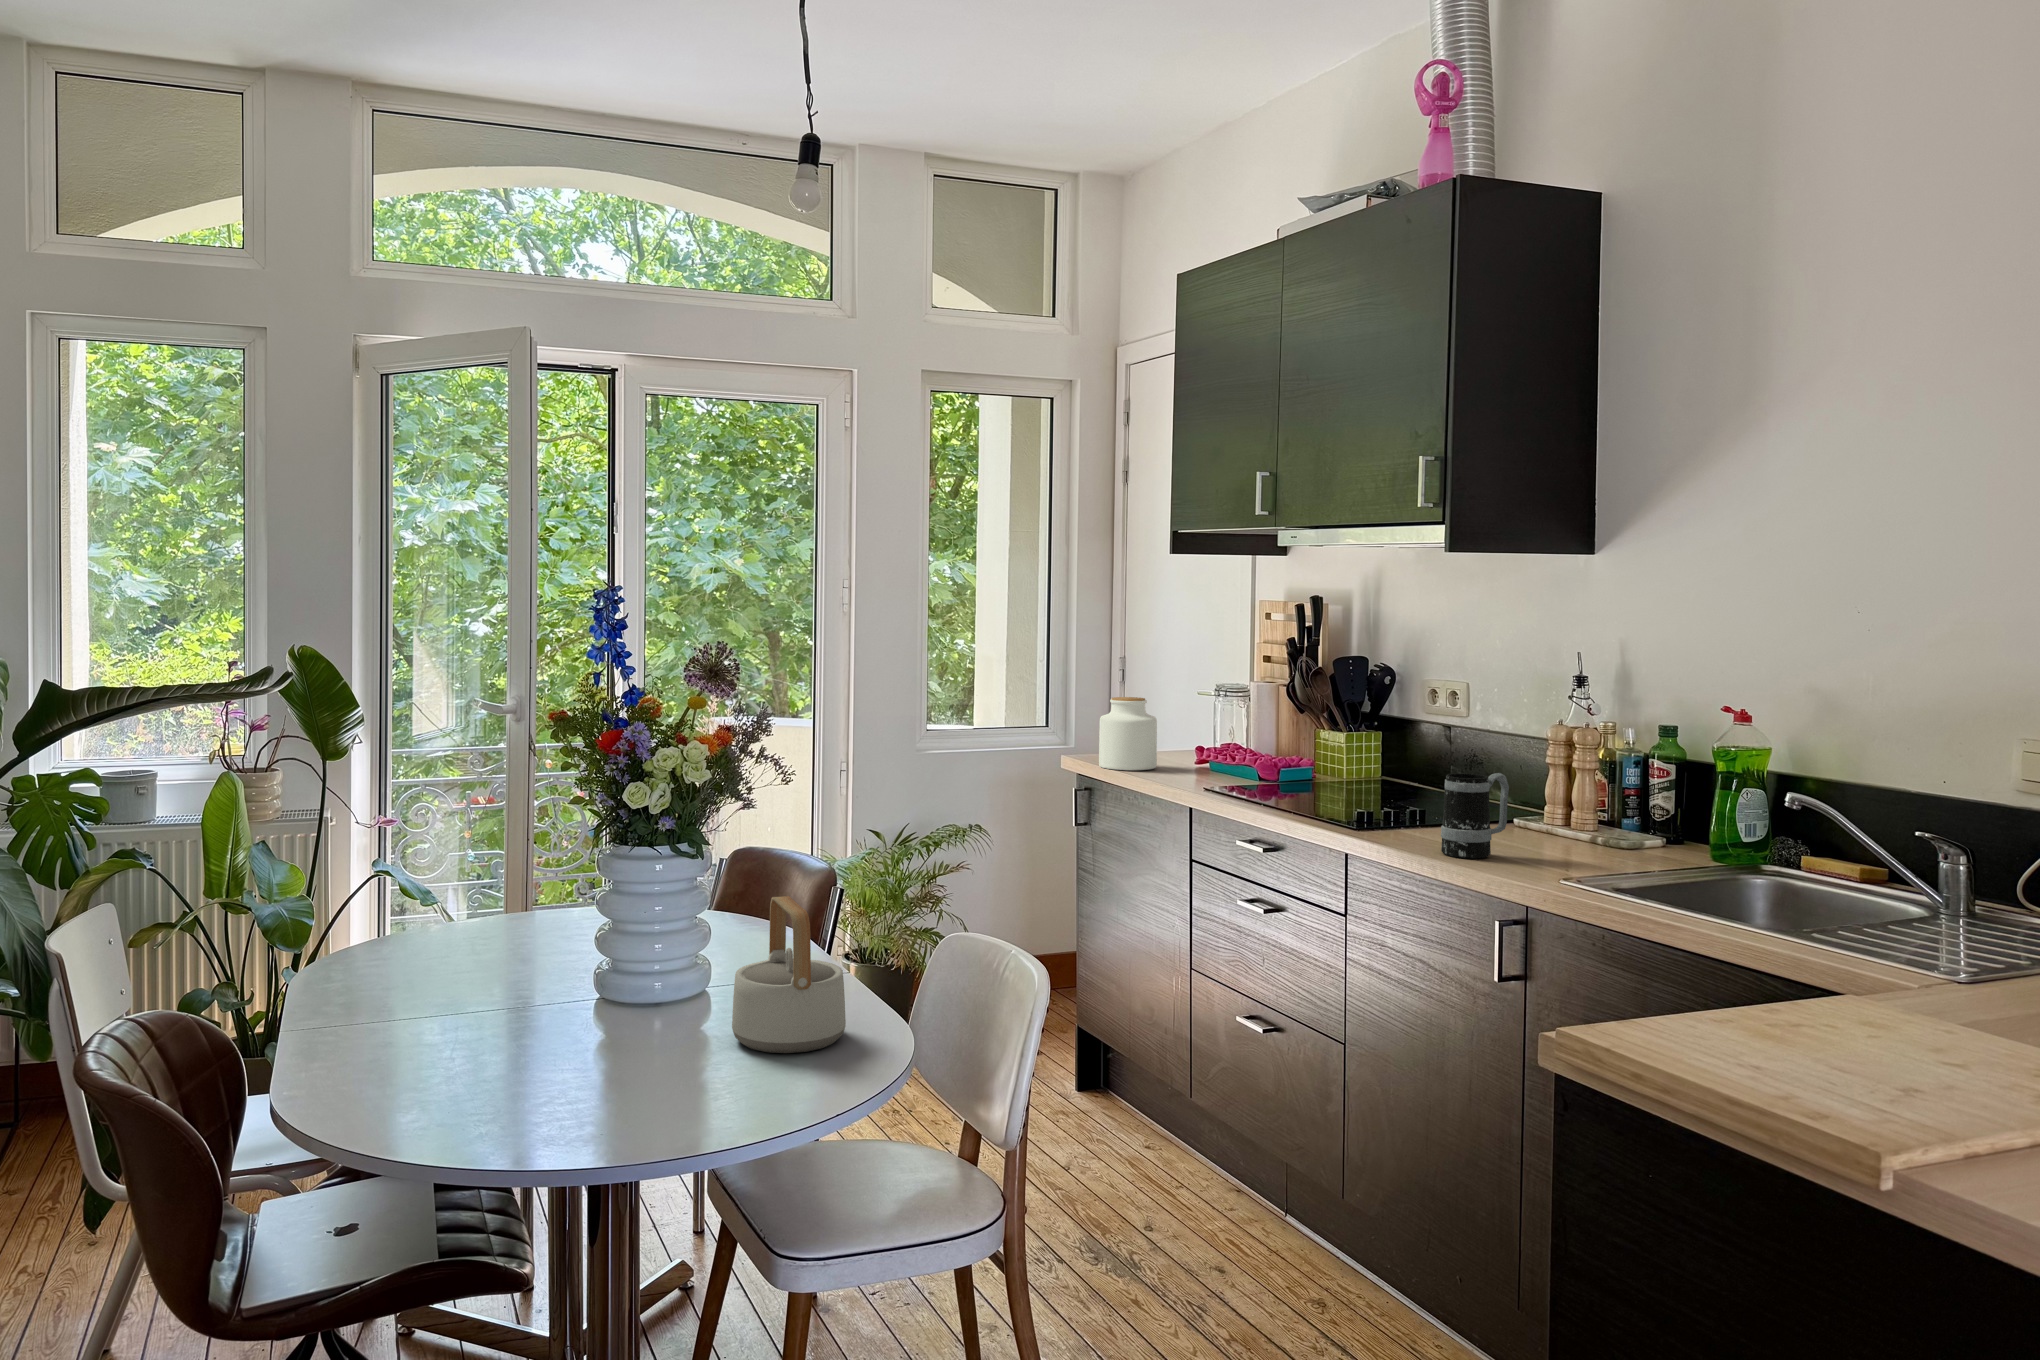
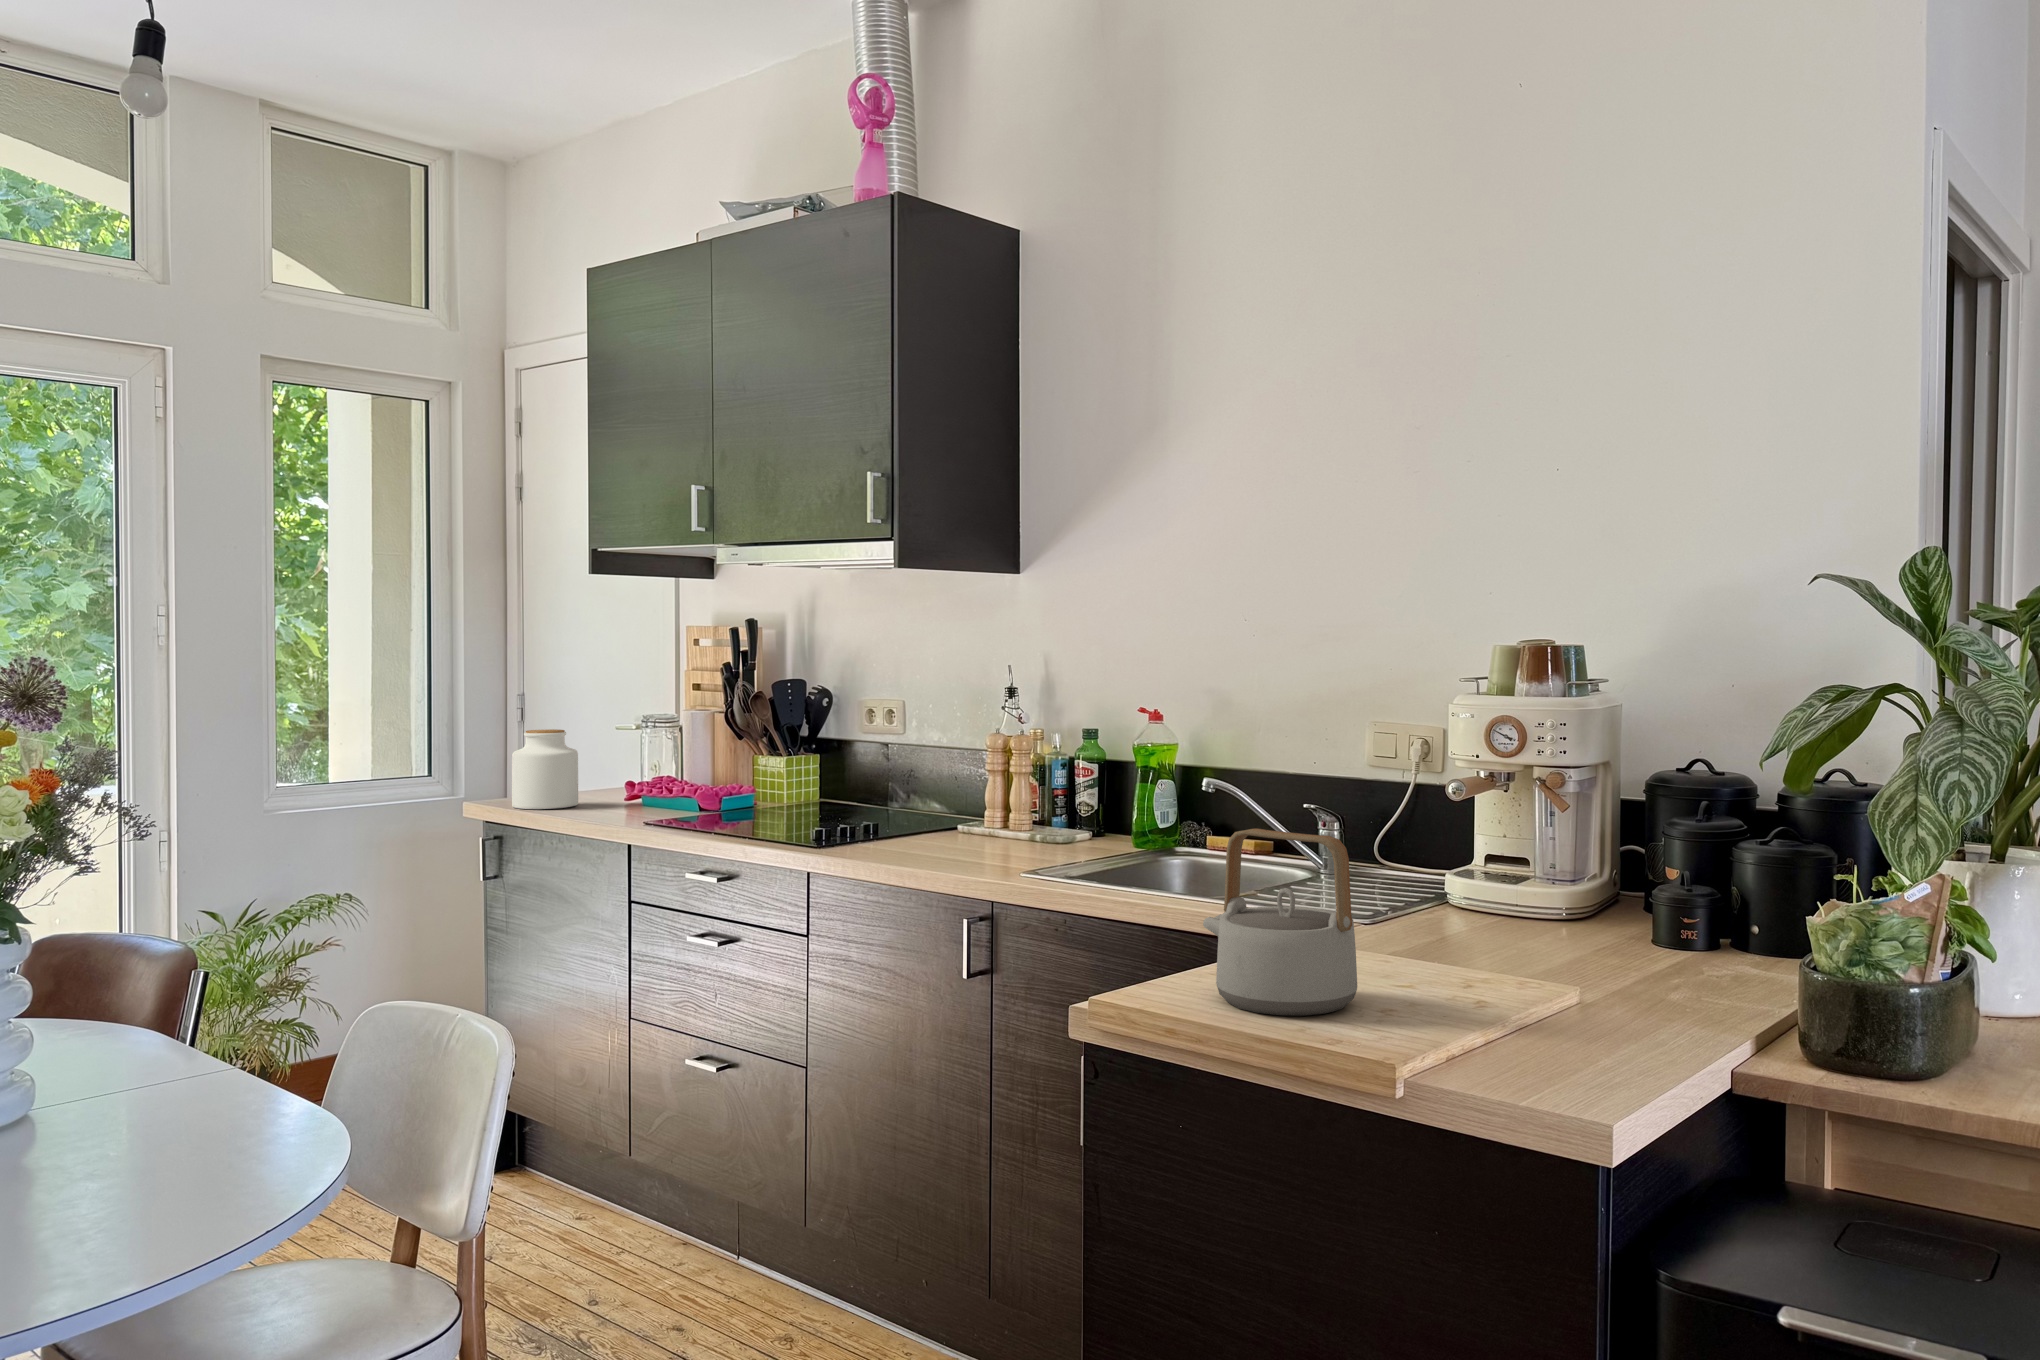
mug: present [1441,773,1509,858] -> none [903,779,964,865]
teapot: present [732,896,846,1053] -> present [1203,828,1357,1016]

